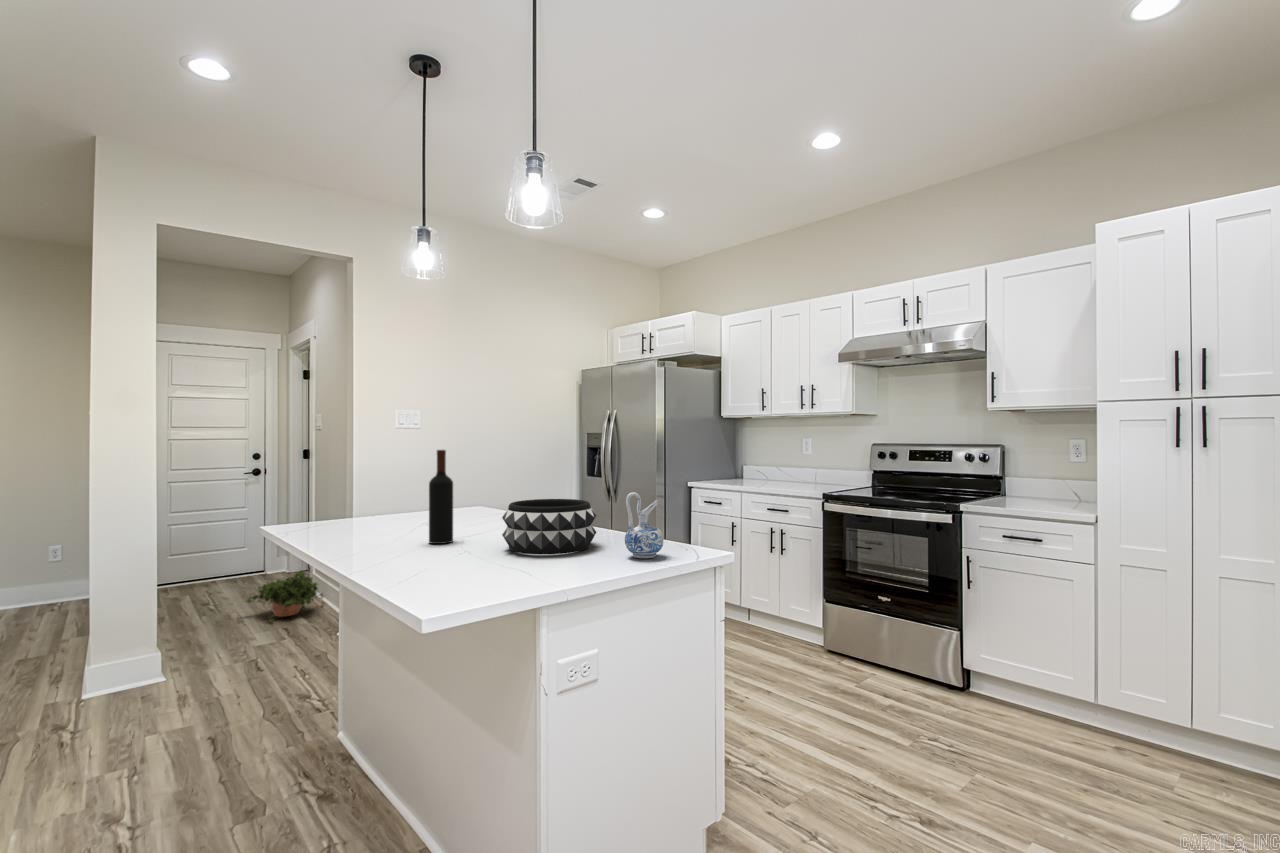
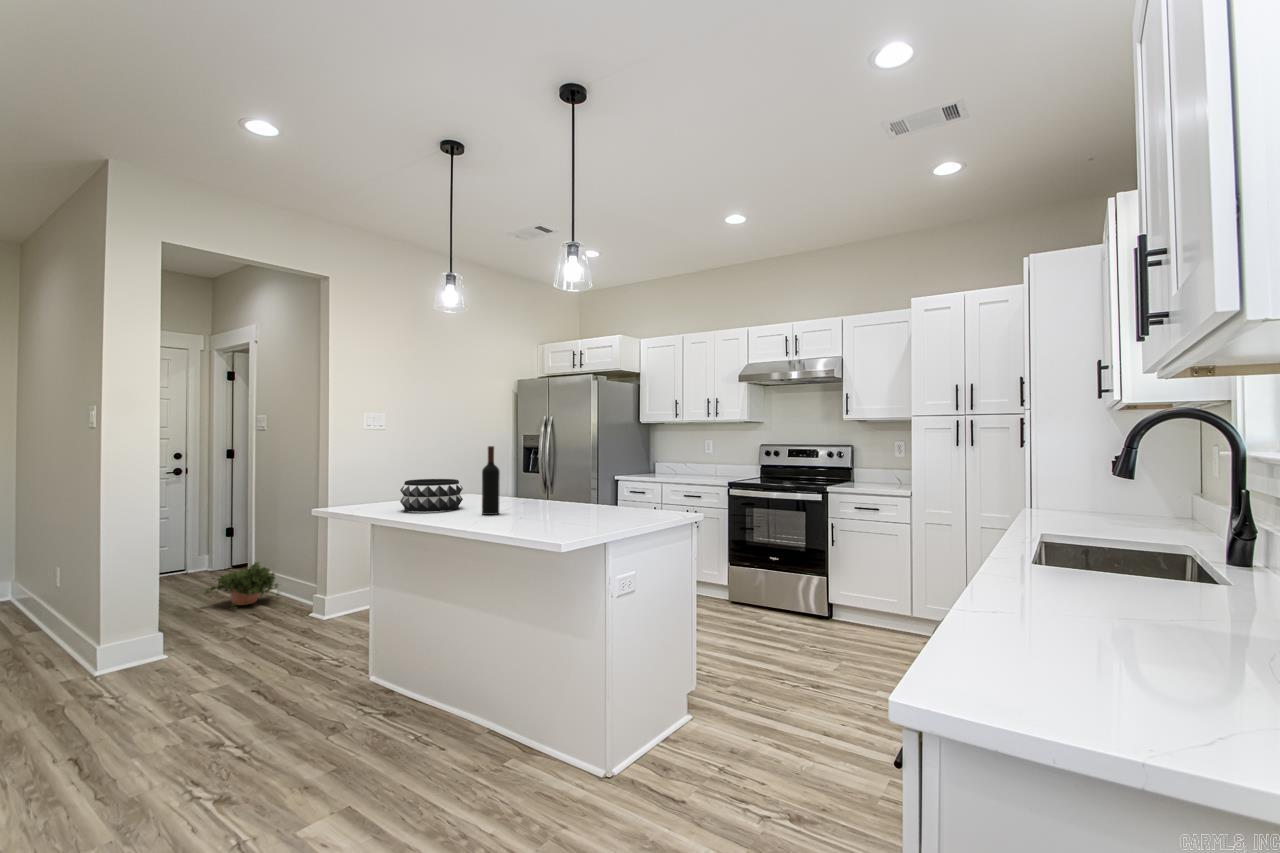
ceramic pitcher: present [625,492,663,558] -> none [638,474,663,517]
decorative bowl: present [502,499,596,555] -> present [400,479,463,512]

